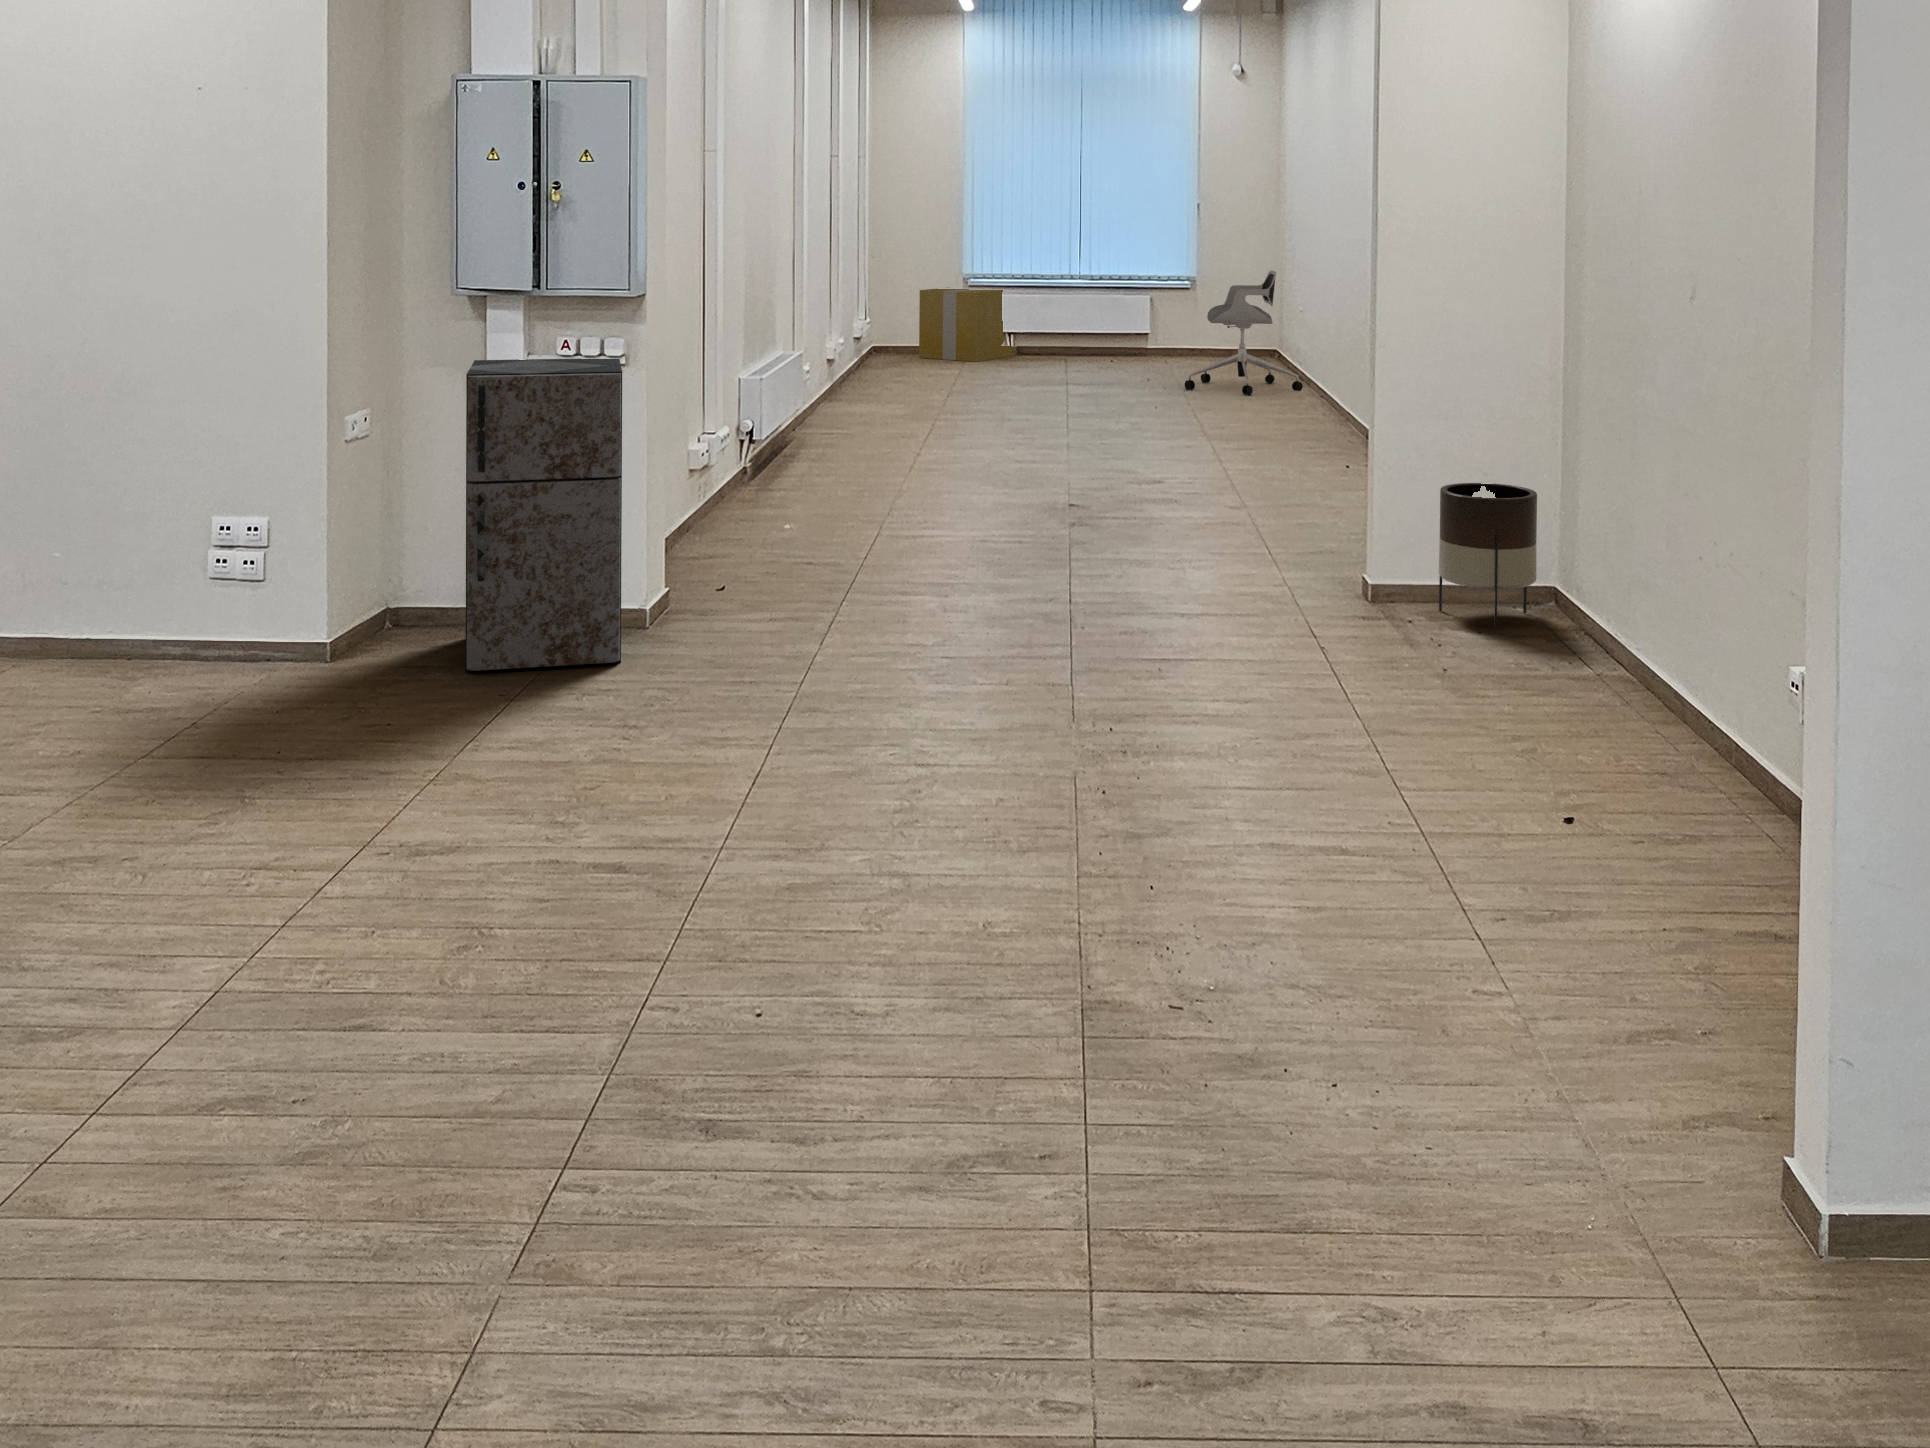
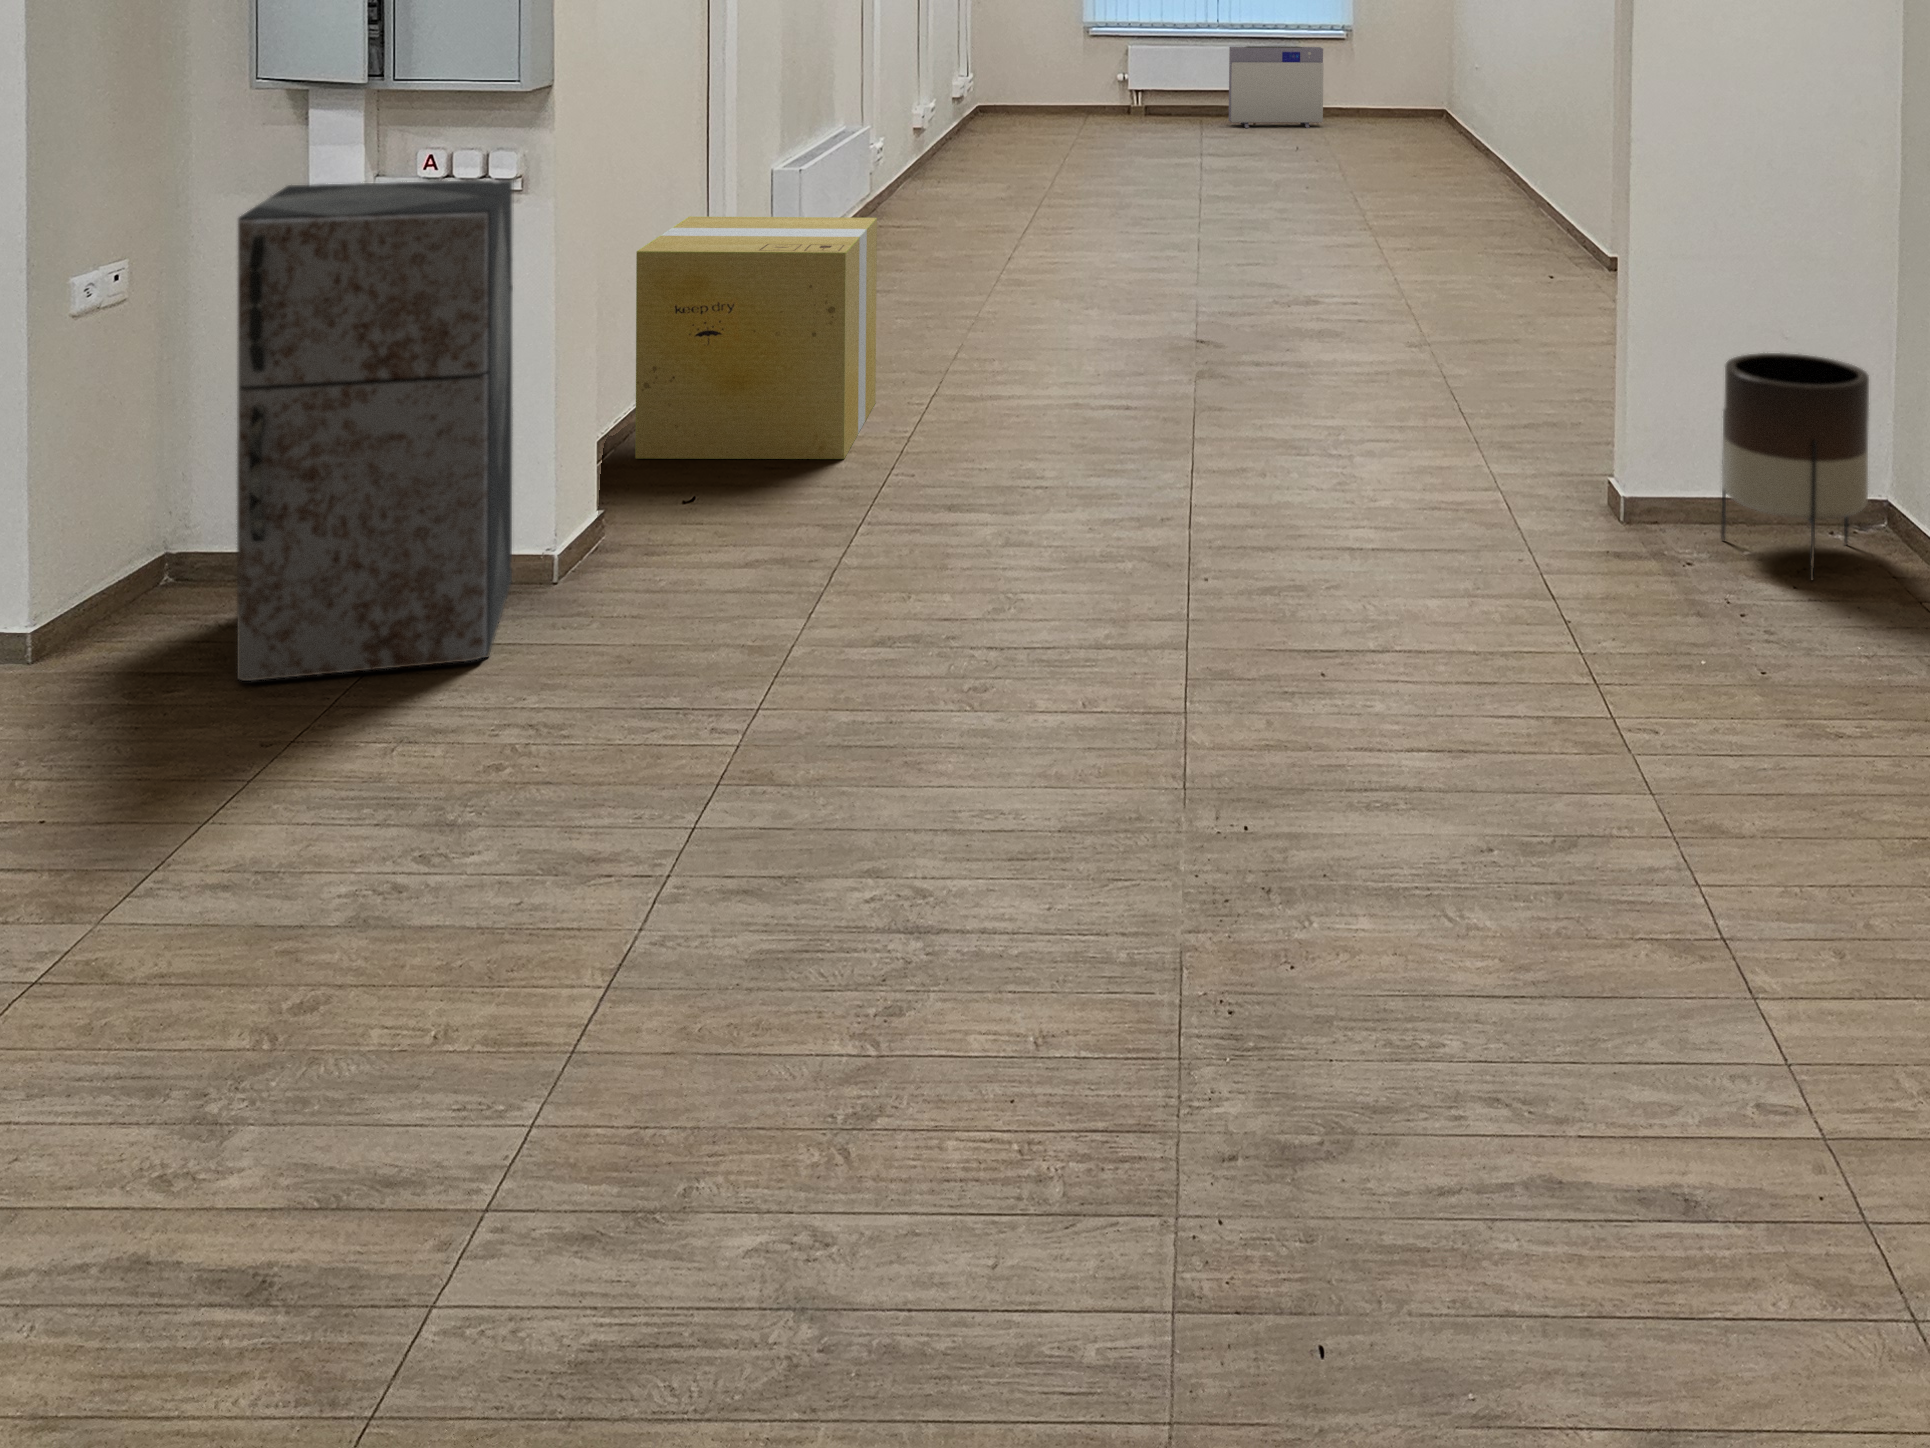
office chair: present [1185,270,1303,395] -> none [1343,22,1485,173]
cardboard box: present [919,287,1012,362] -> present [635,216,877,459]
air purifier: none [1087,293,1168,363] -> present [1229,46,1323,128]

